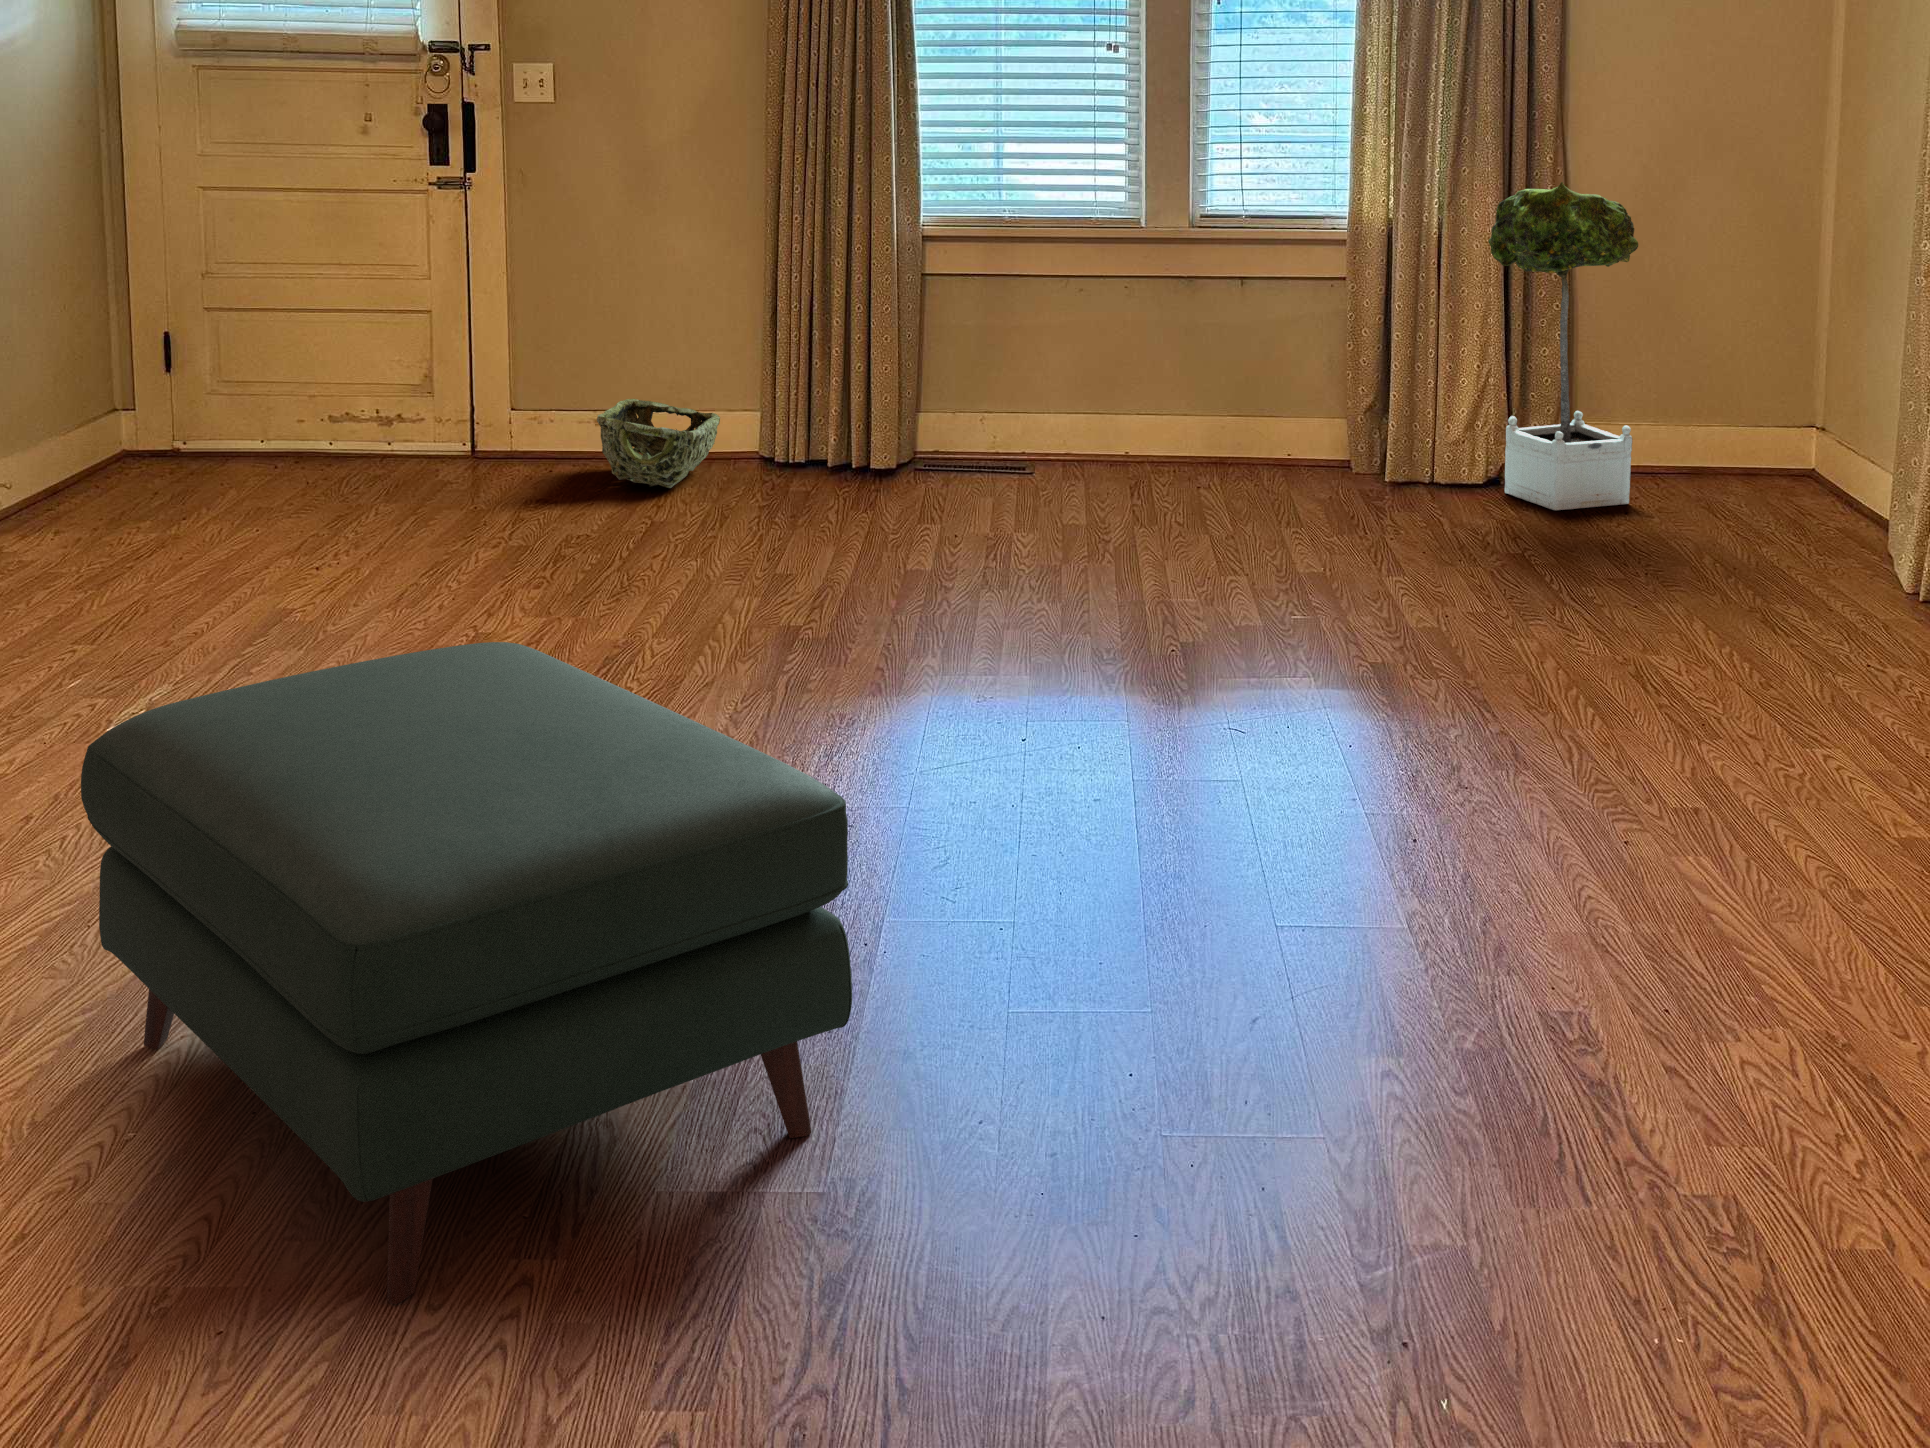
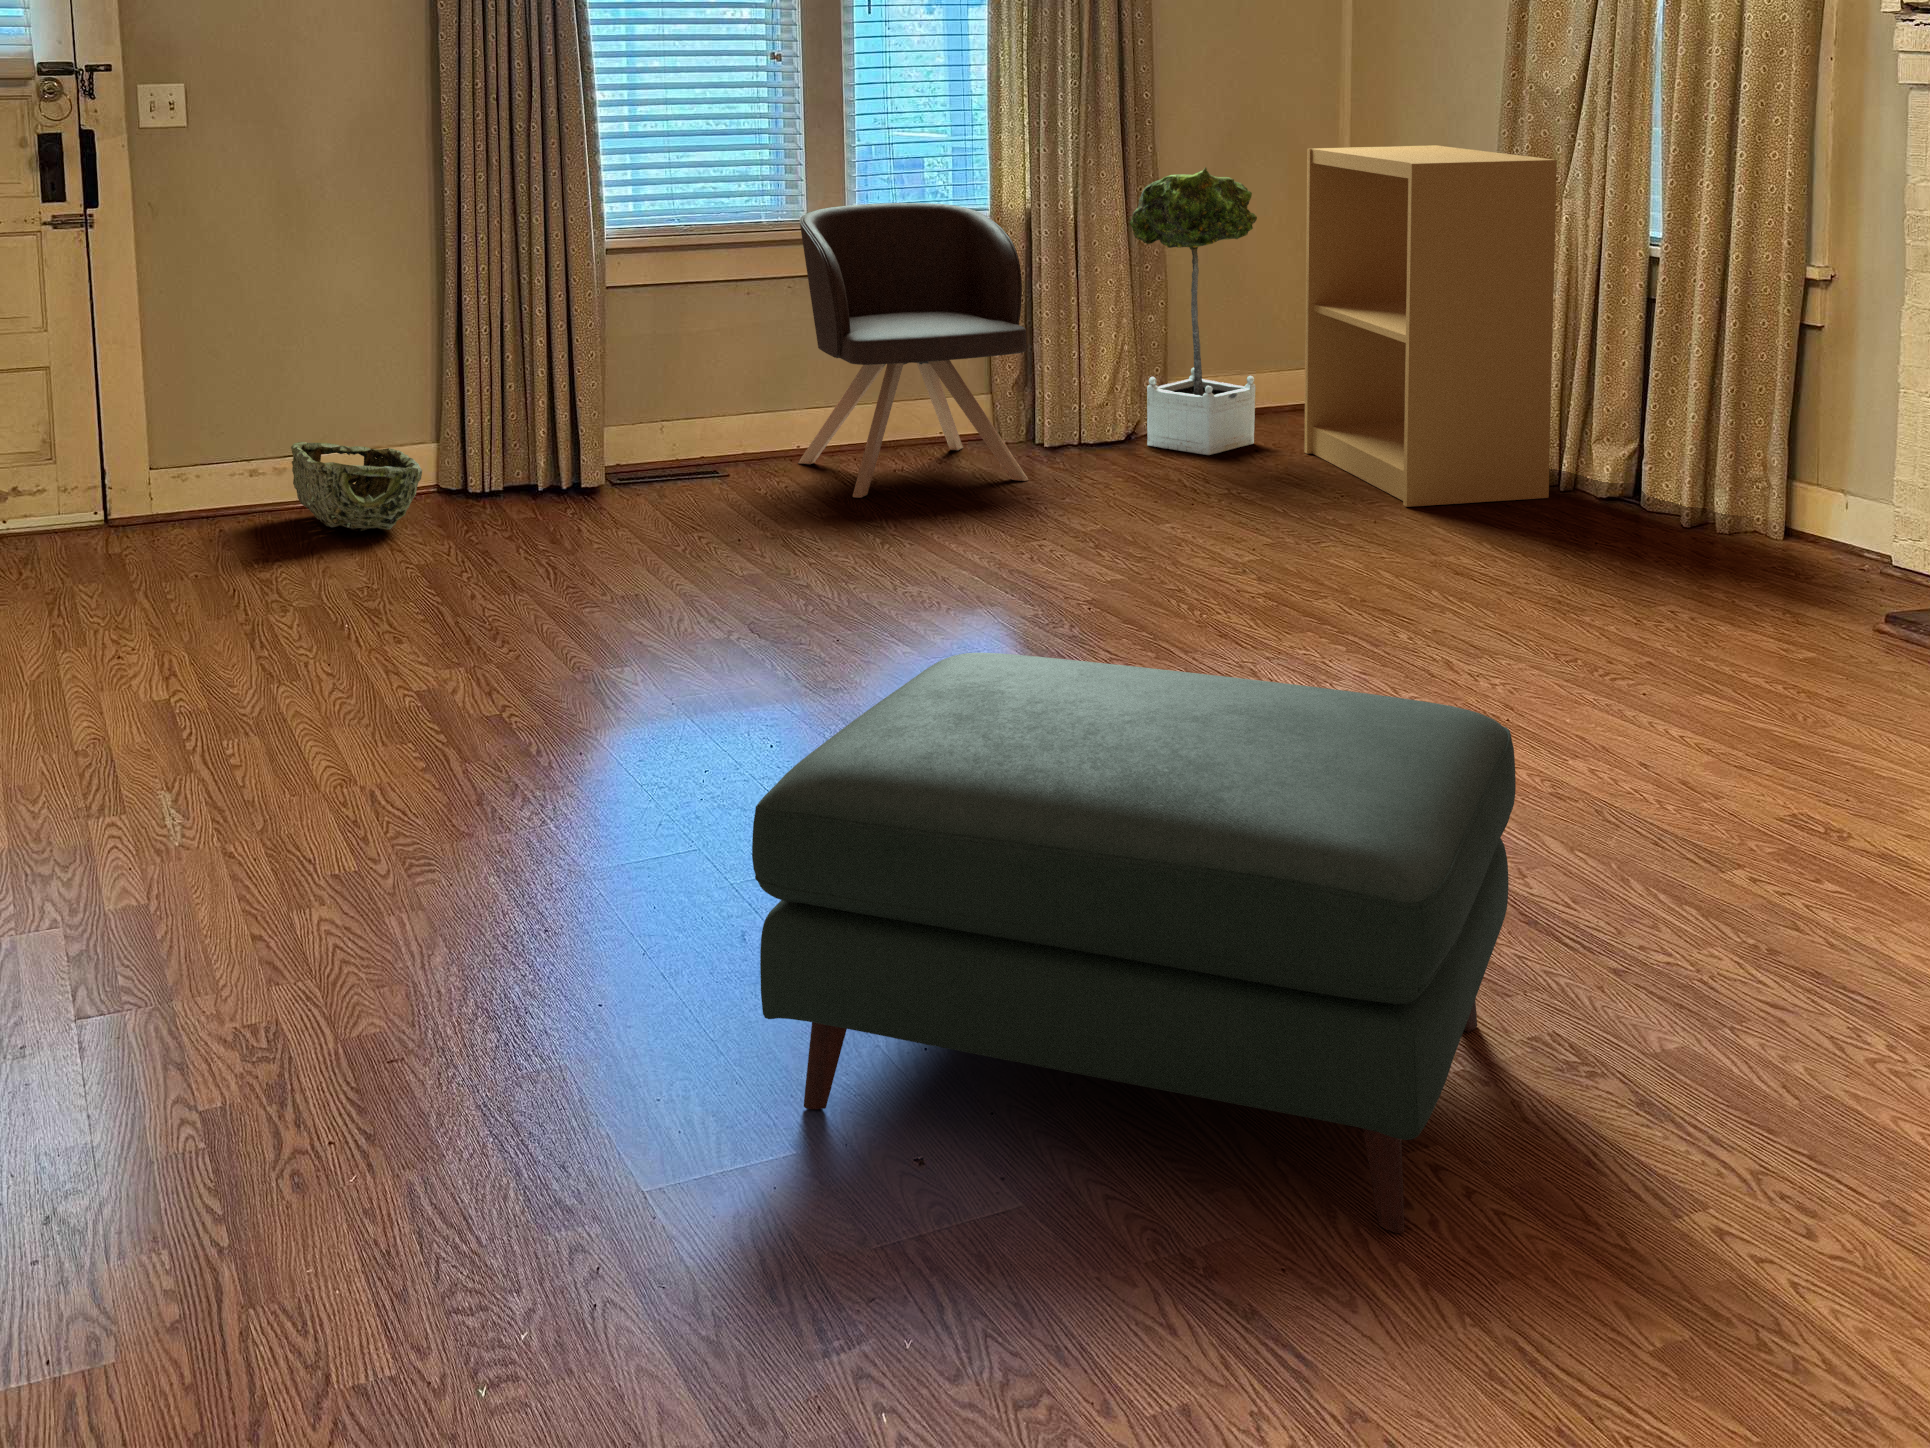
bookshelf: none [1671,165,1905,605] -> present [1304,145,1557,507]
armchair: none [1111,206,1332,514] -> present [798,203,1028,497]

